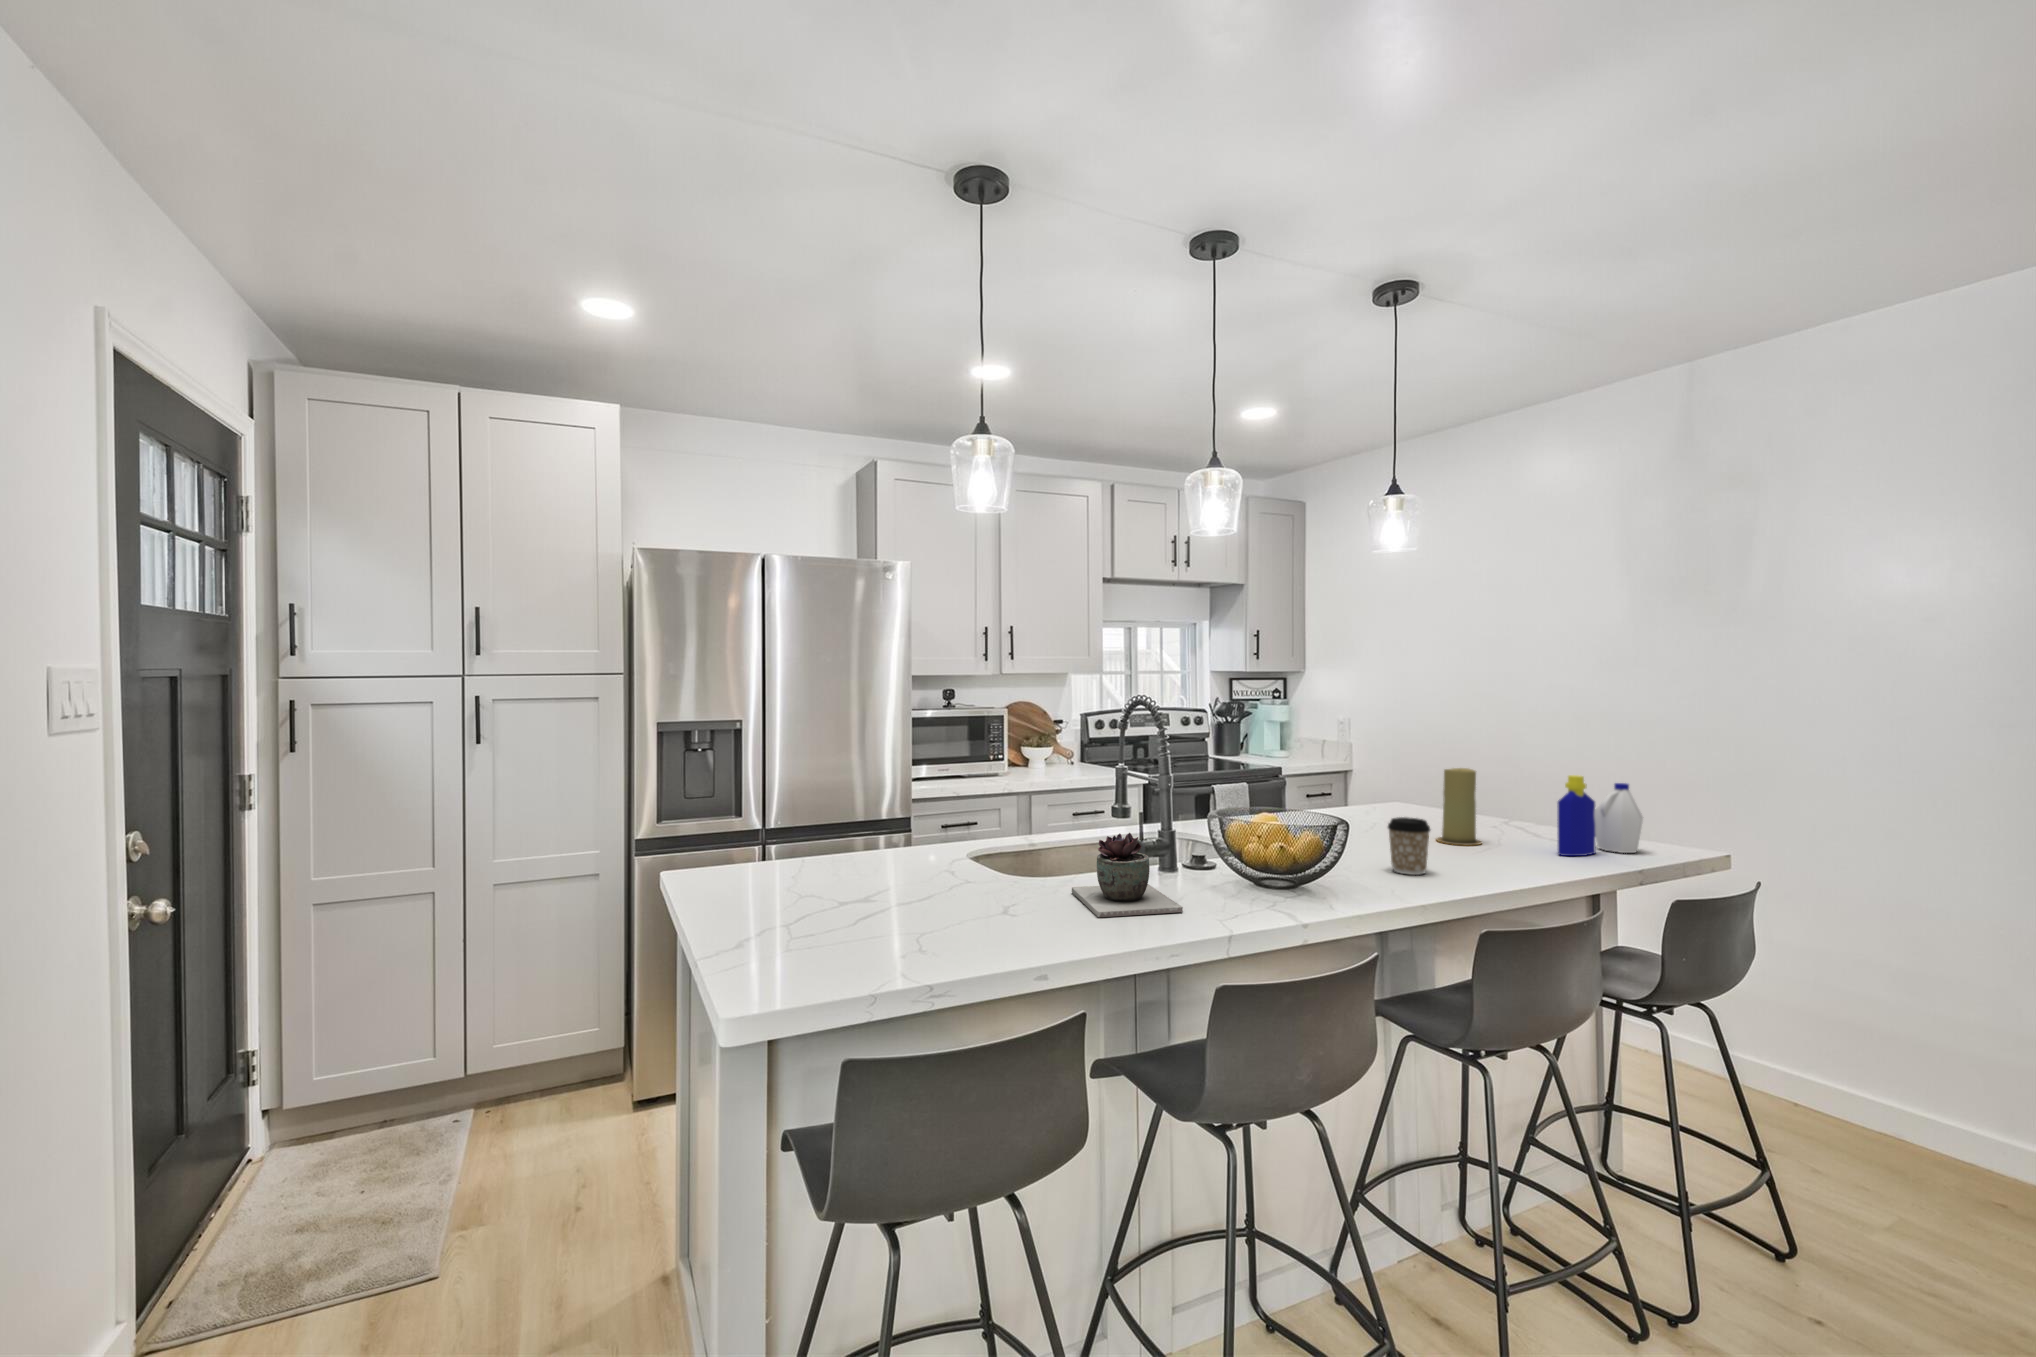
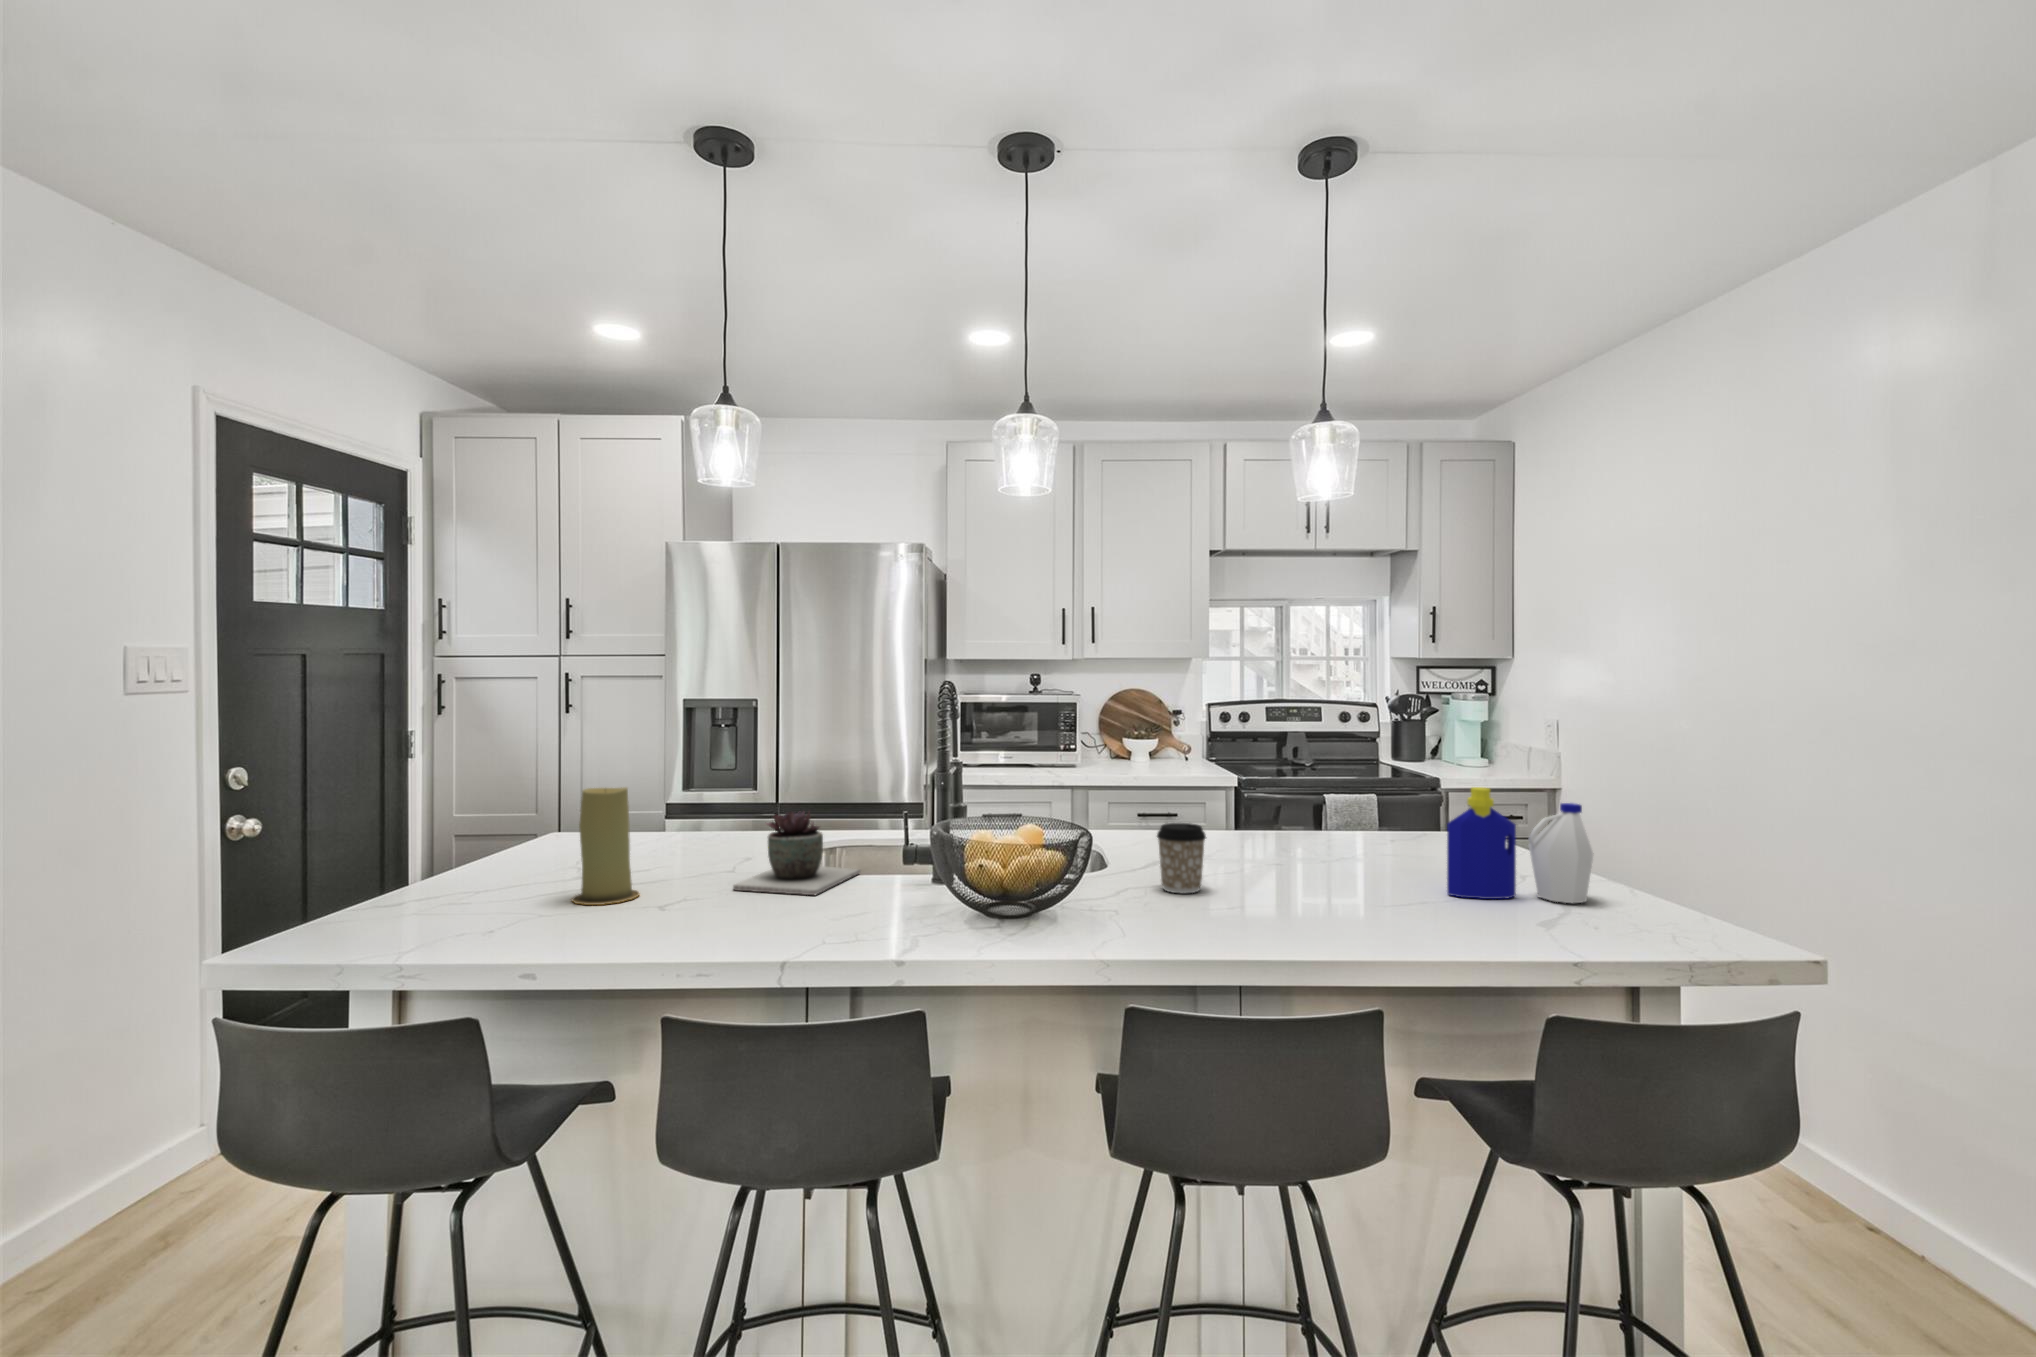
candle: present [1436,768,1482,845] -> present [572,787,639,905]

